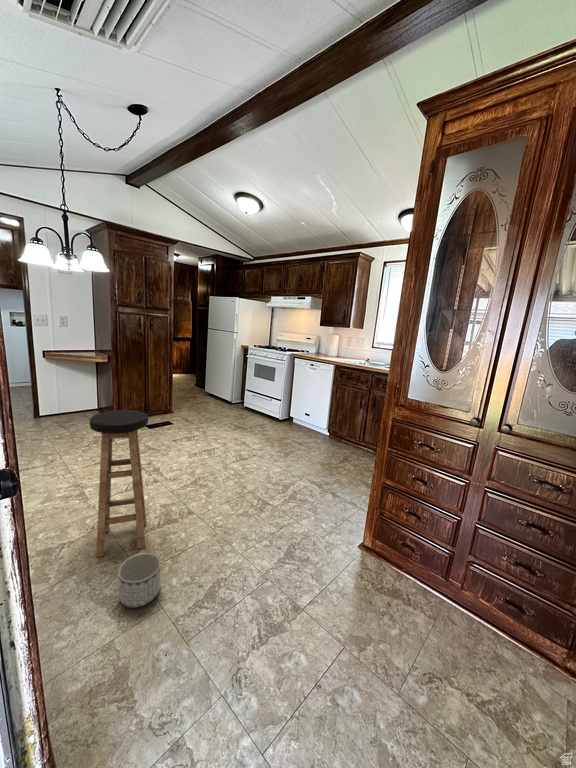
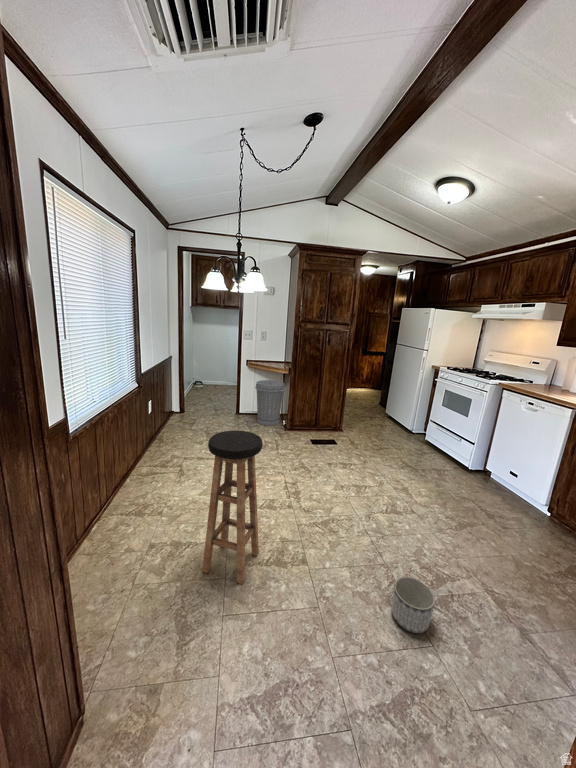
trash can: none [61,372,102,423] -> present [255,380,285,426]
planter: present [118,553,161,608] -> present [392,576,435,633]

